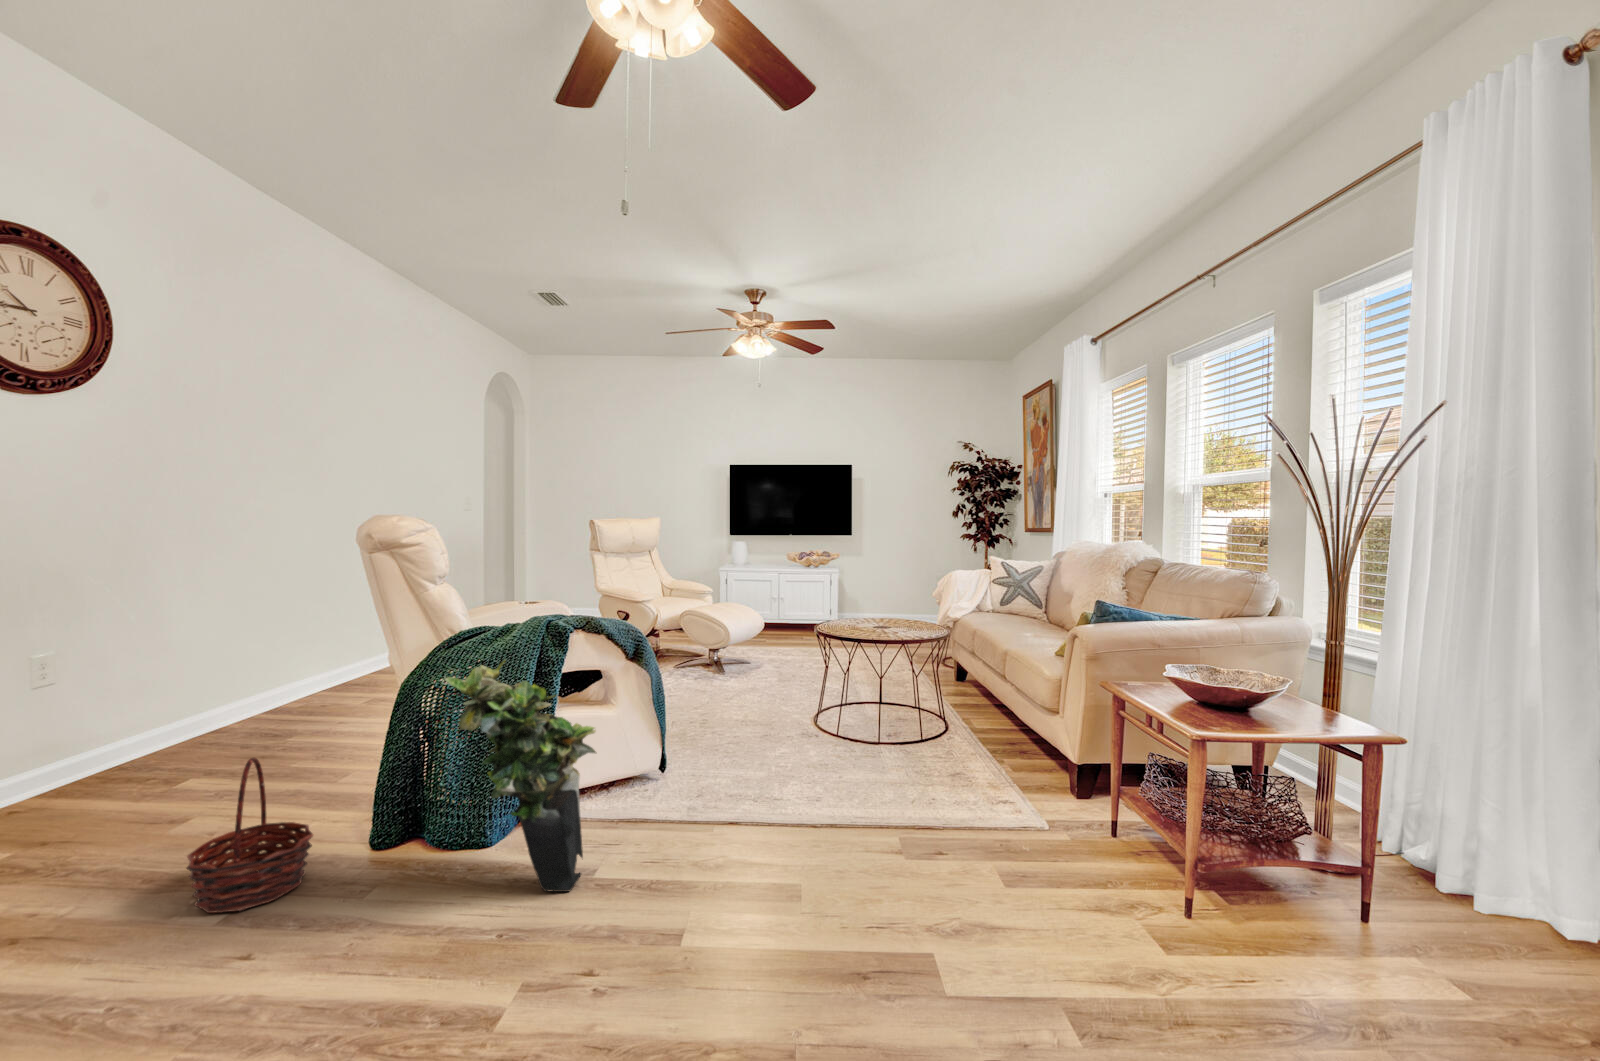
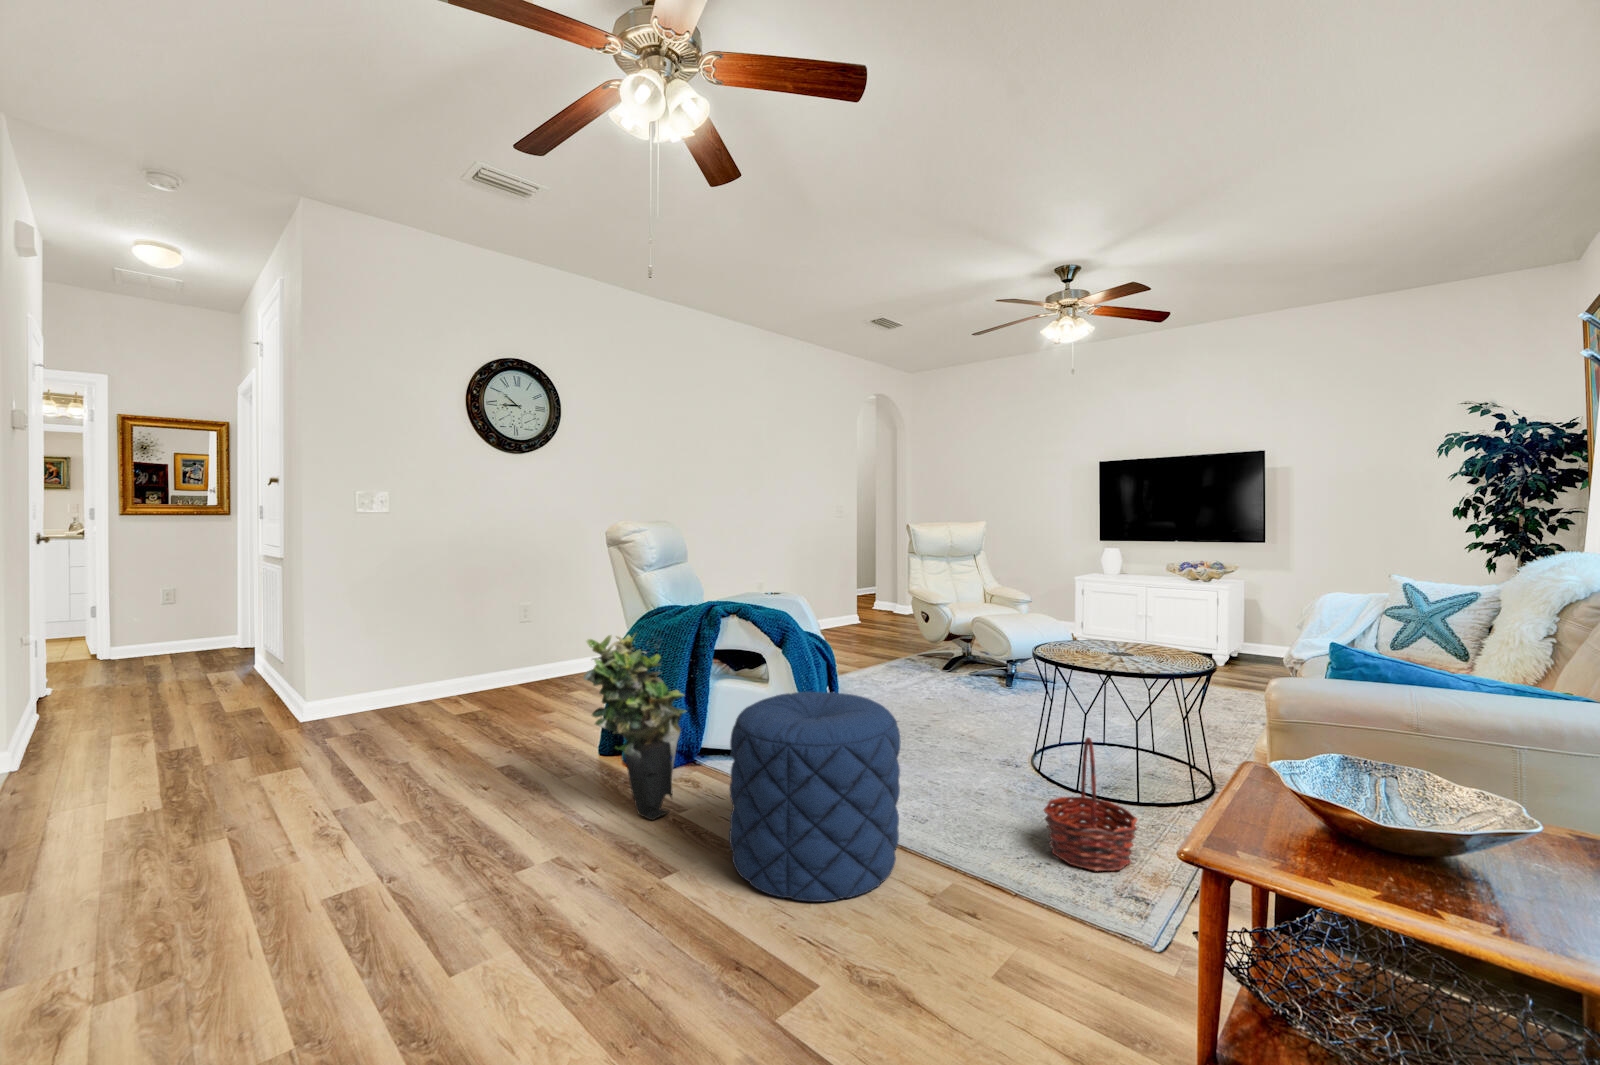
pouf: none [701,691,877,910] -> present [729,692,901,902]
basket: present [187,758,313,913] -> present [1044,738,1137,871]

